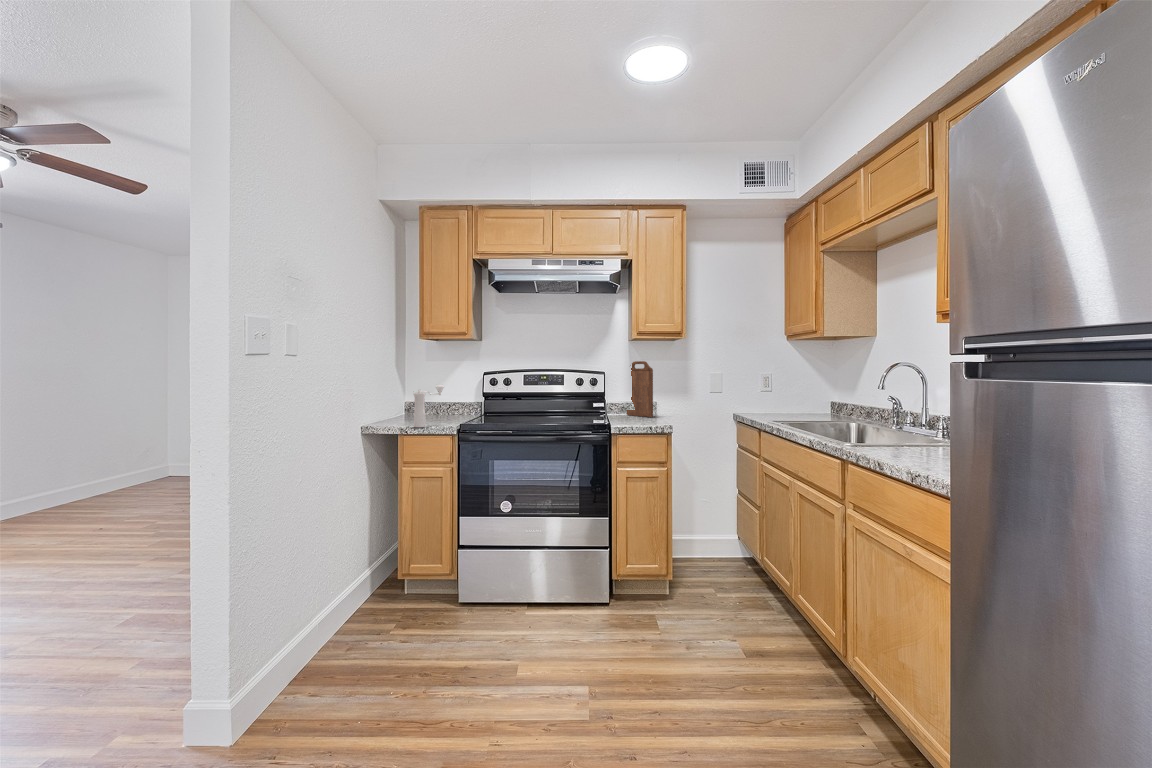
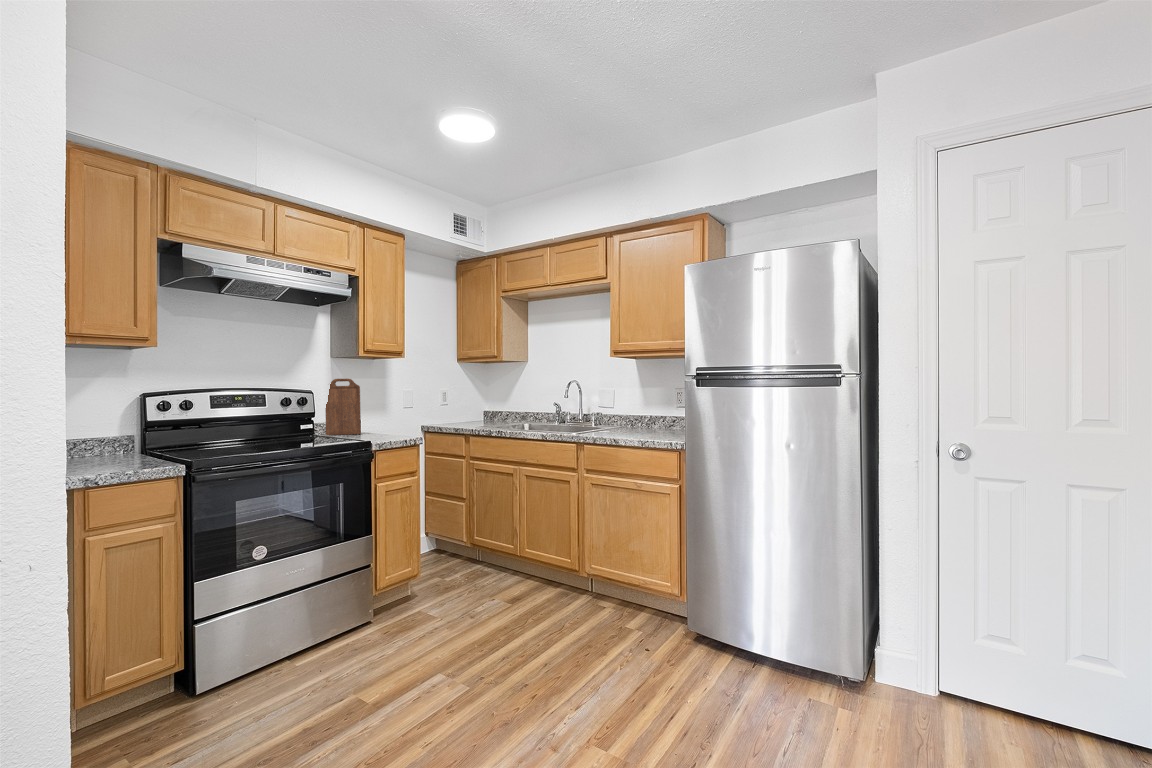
pepper mill: present [414,385,444,427] -> none [97,409,140,473]

